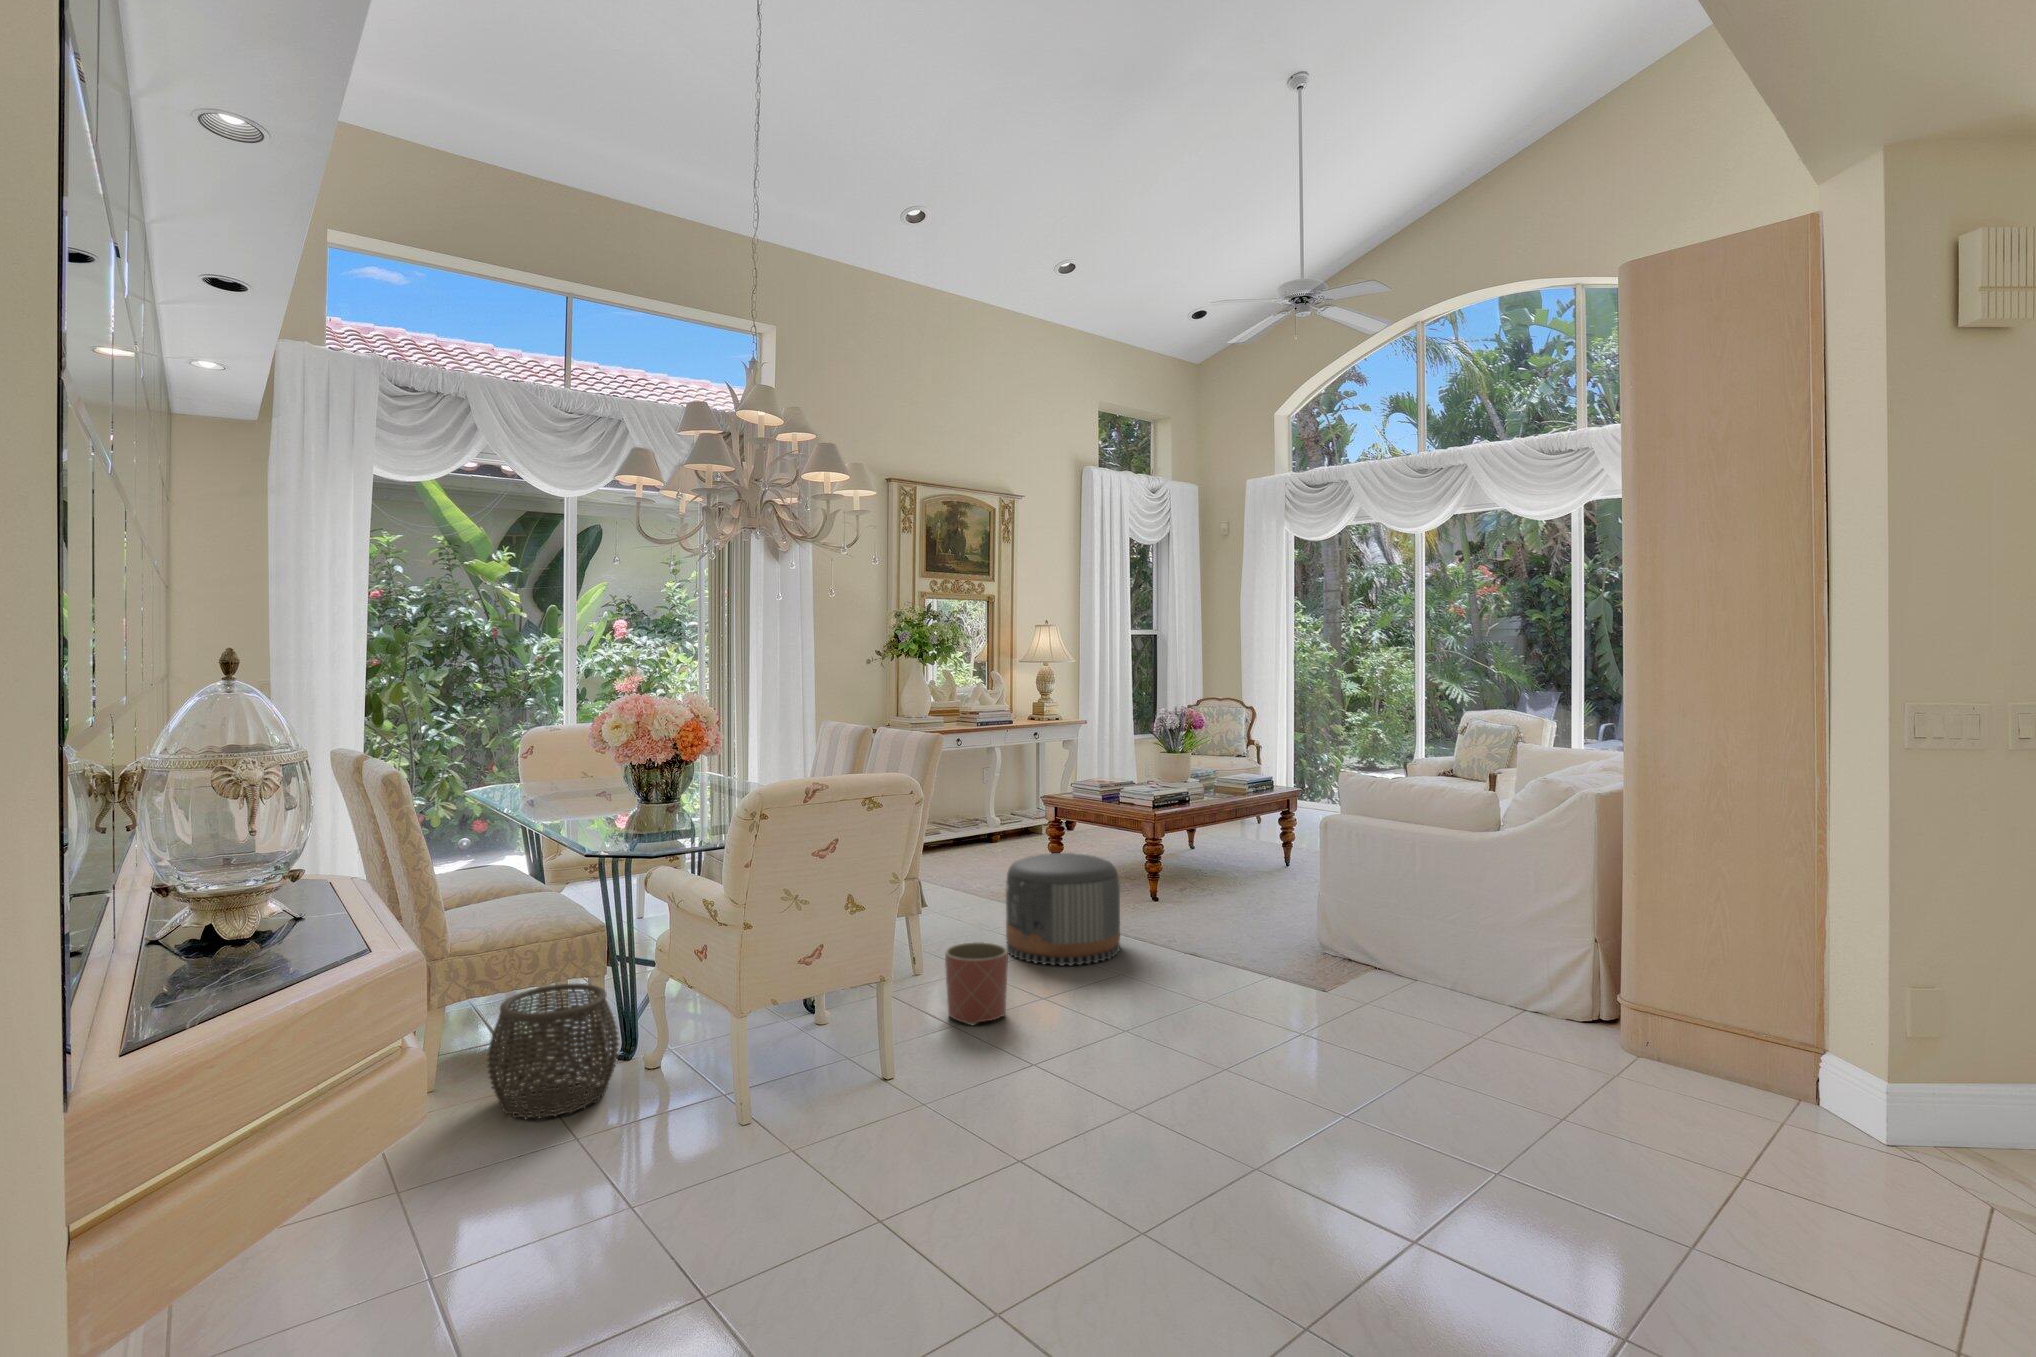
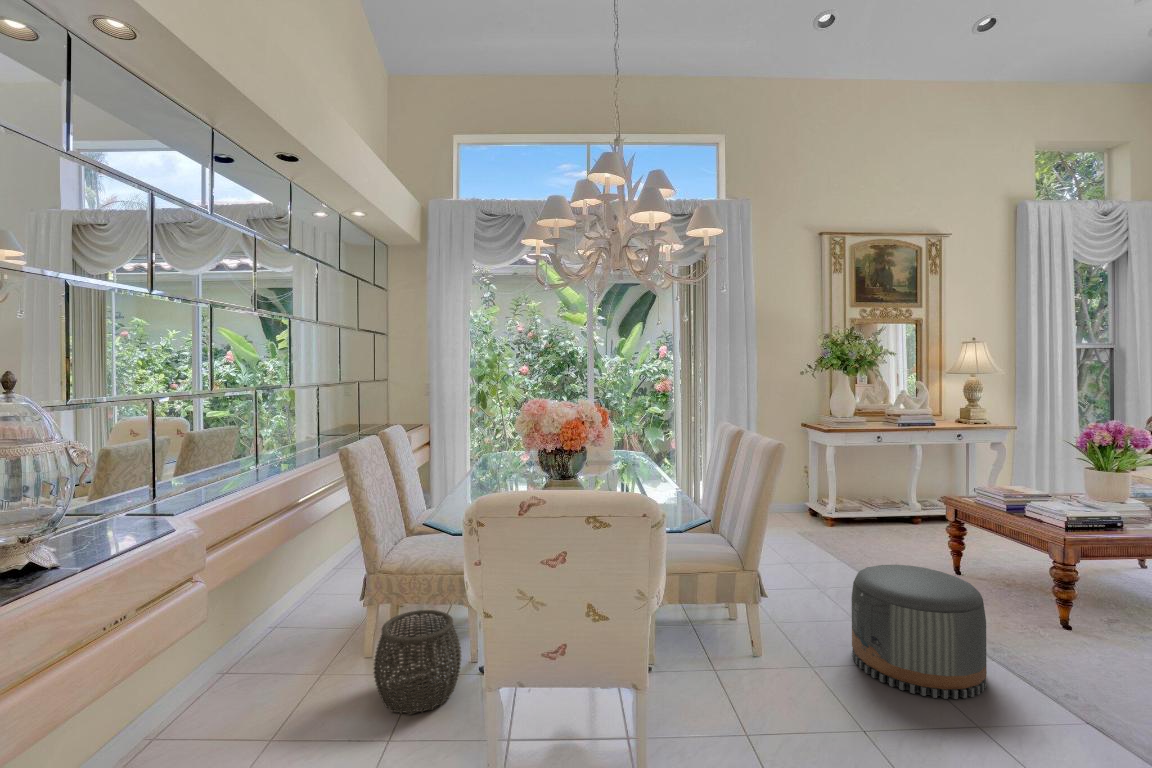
planter: present [945,942,1008,1026] -> none [738,650,803,743]

